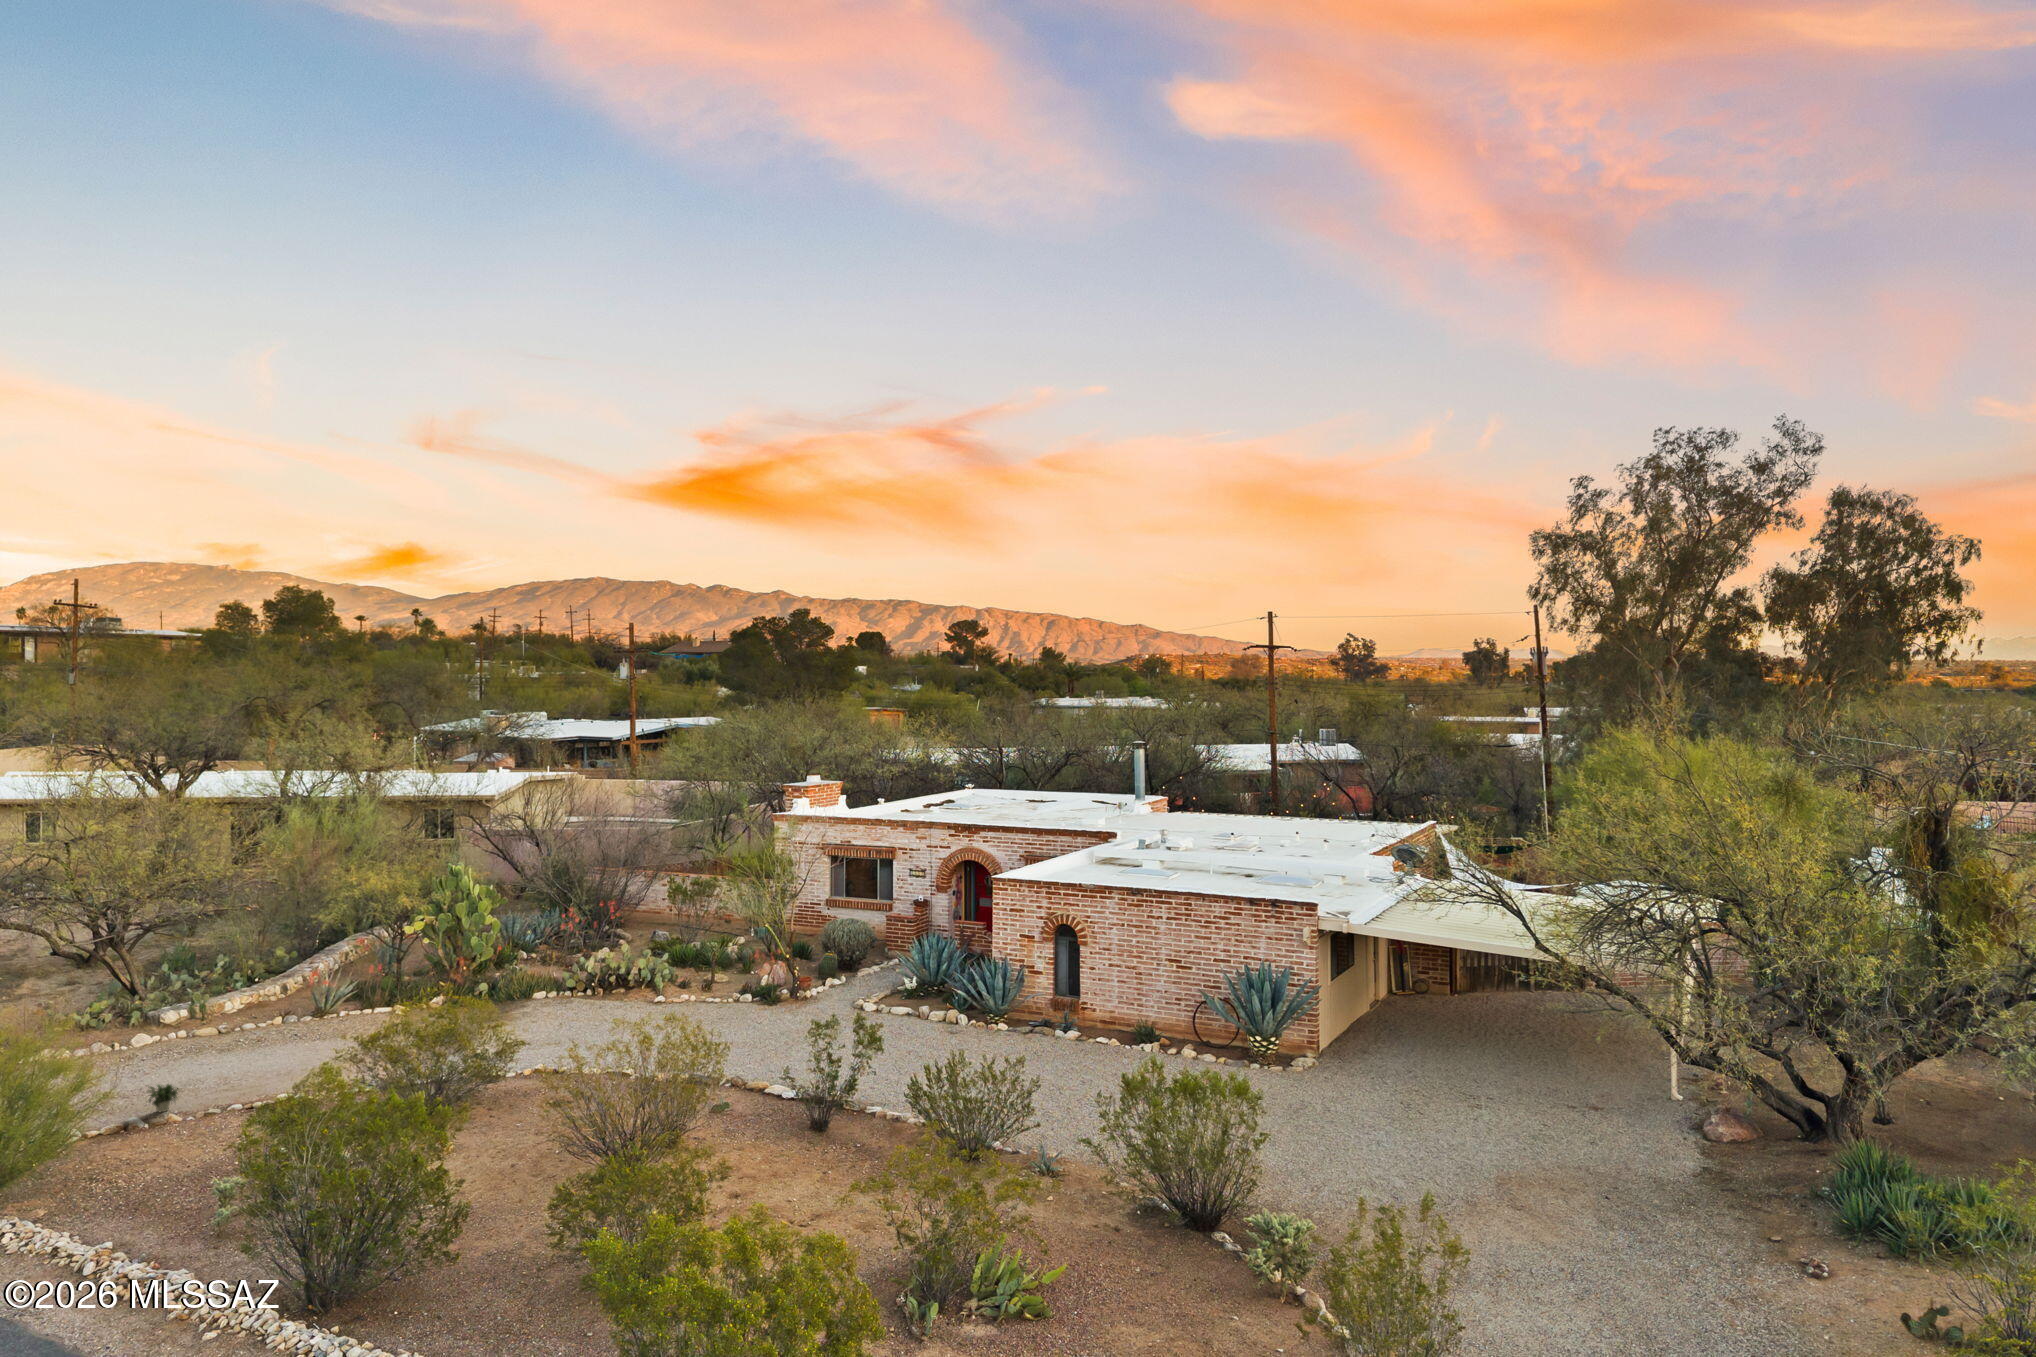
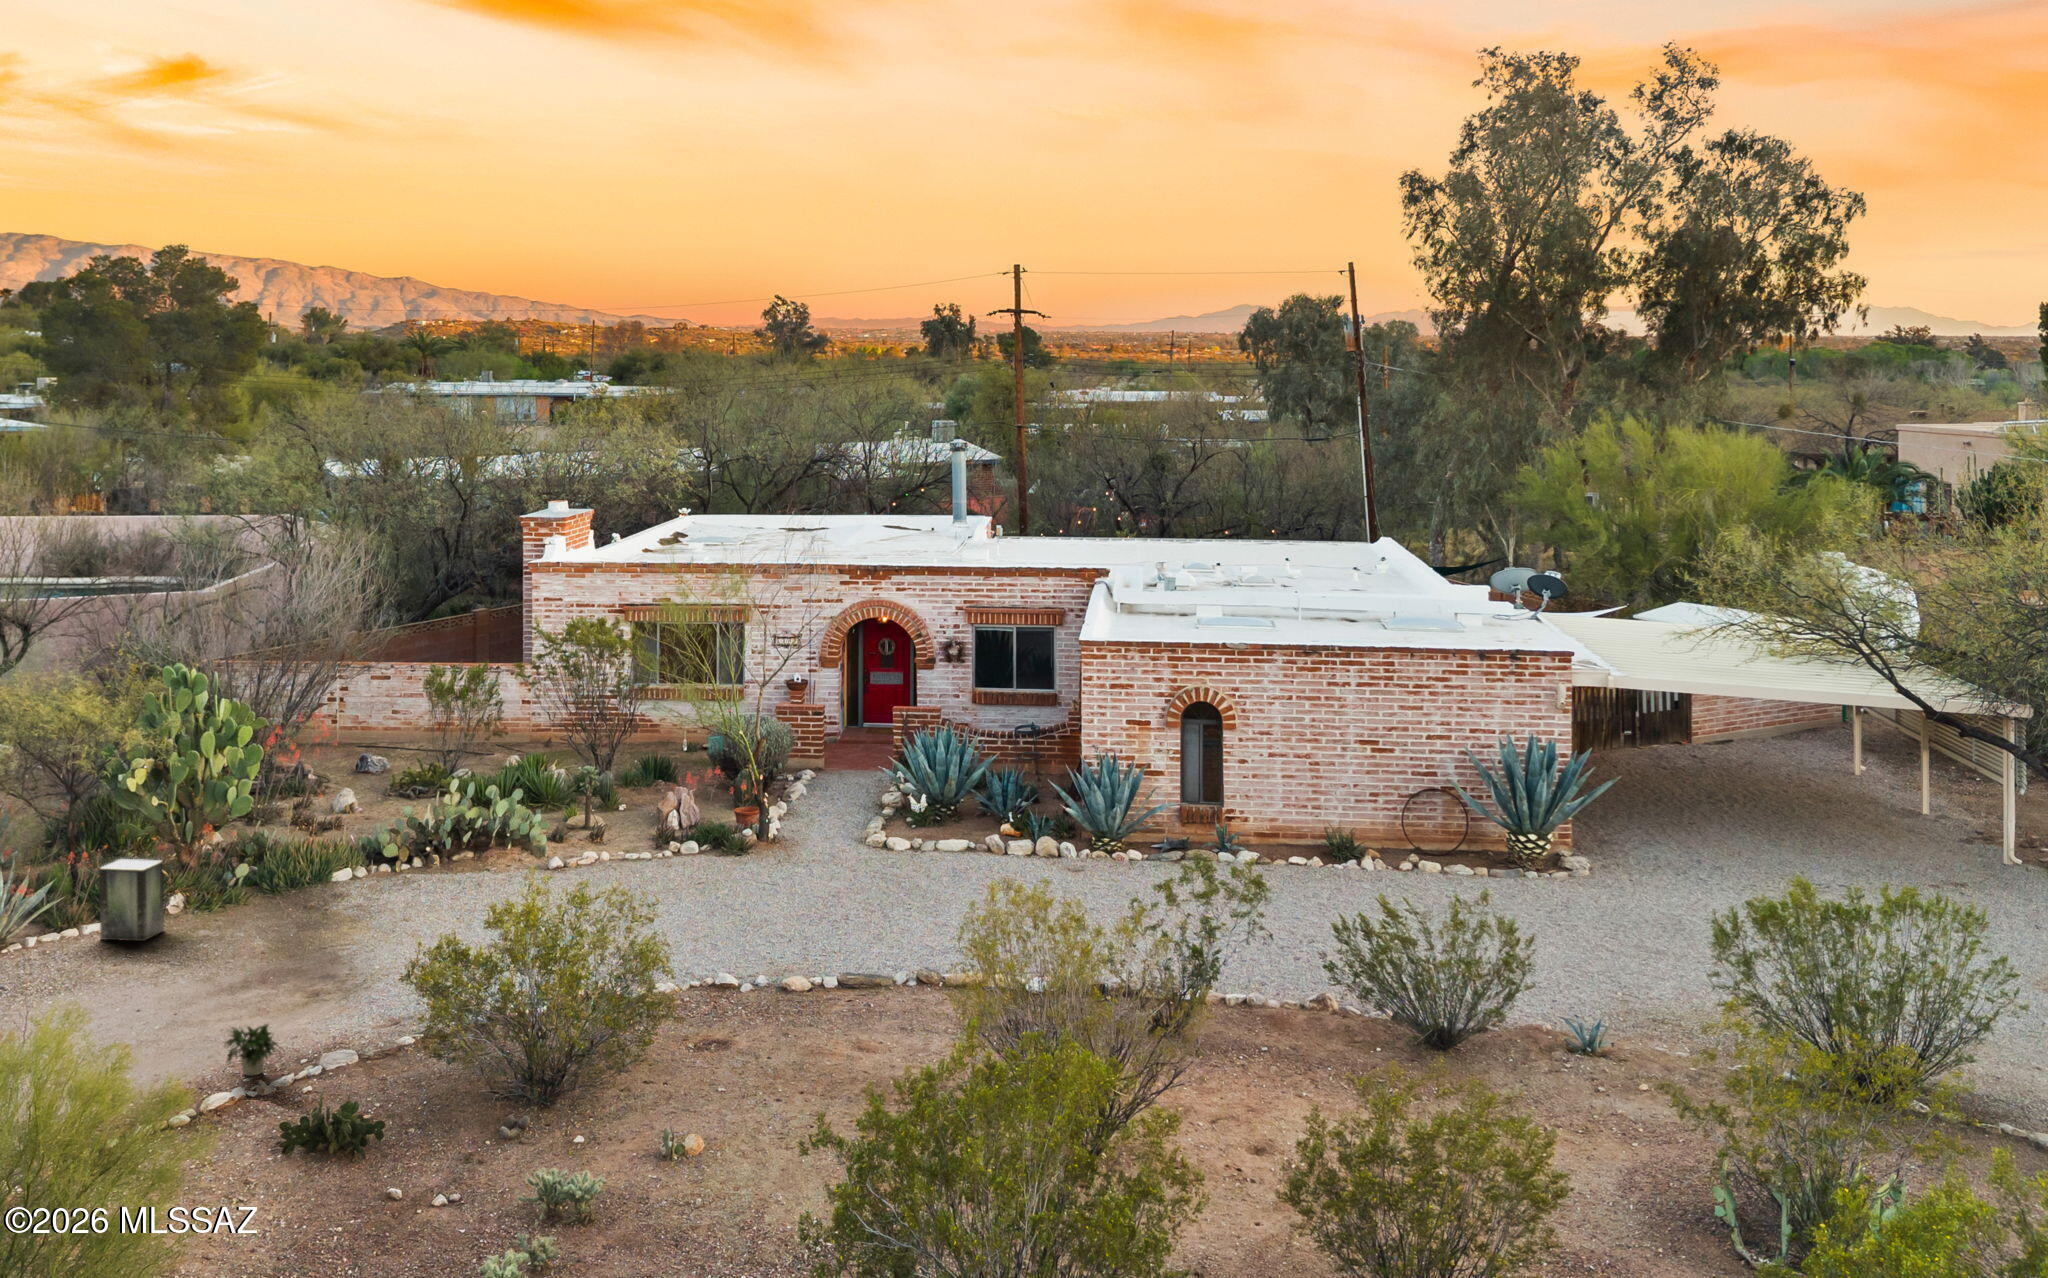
storage box: none [337,980,374,1025] -> present [99,859,164,941]

